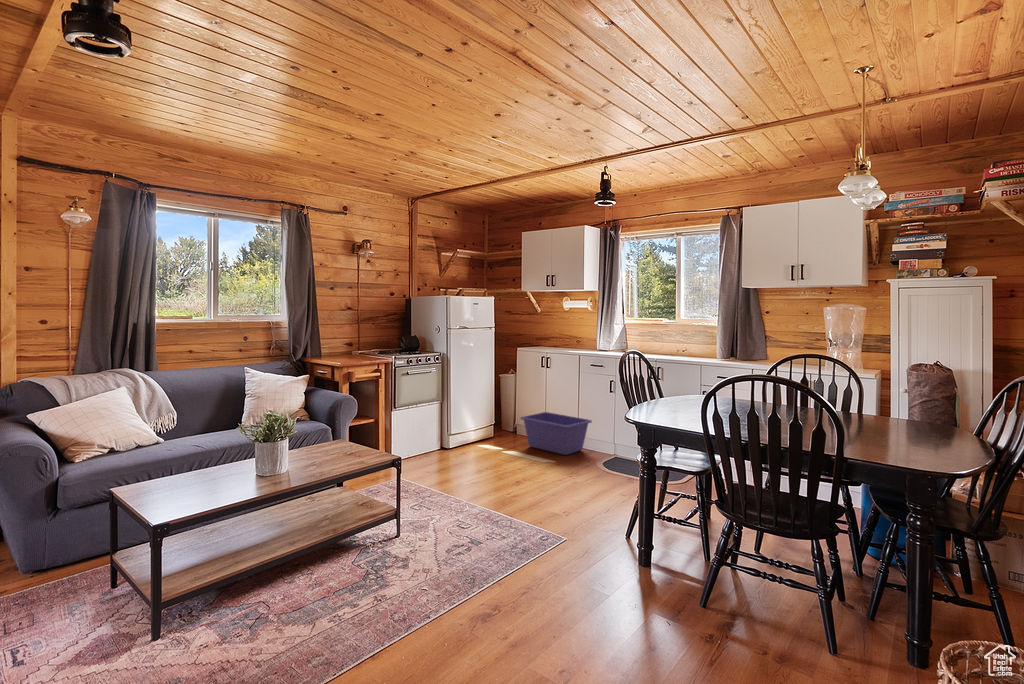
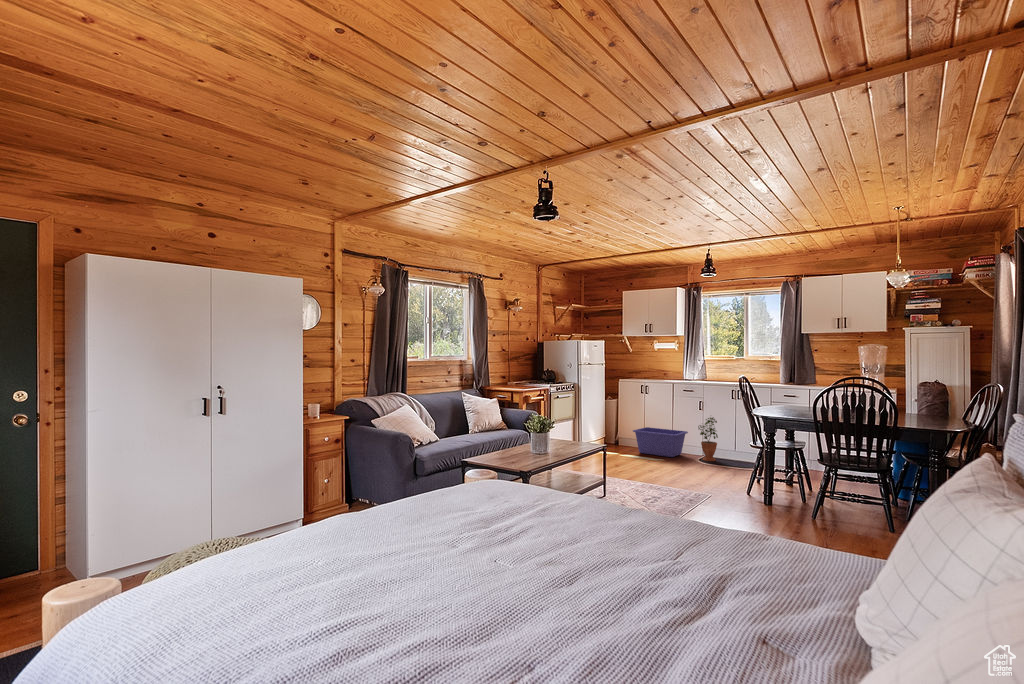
potted plant: none [599,400,625,463] -> present [698,417,718,461]

